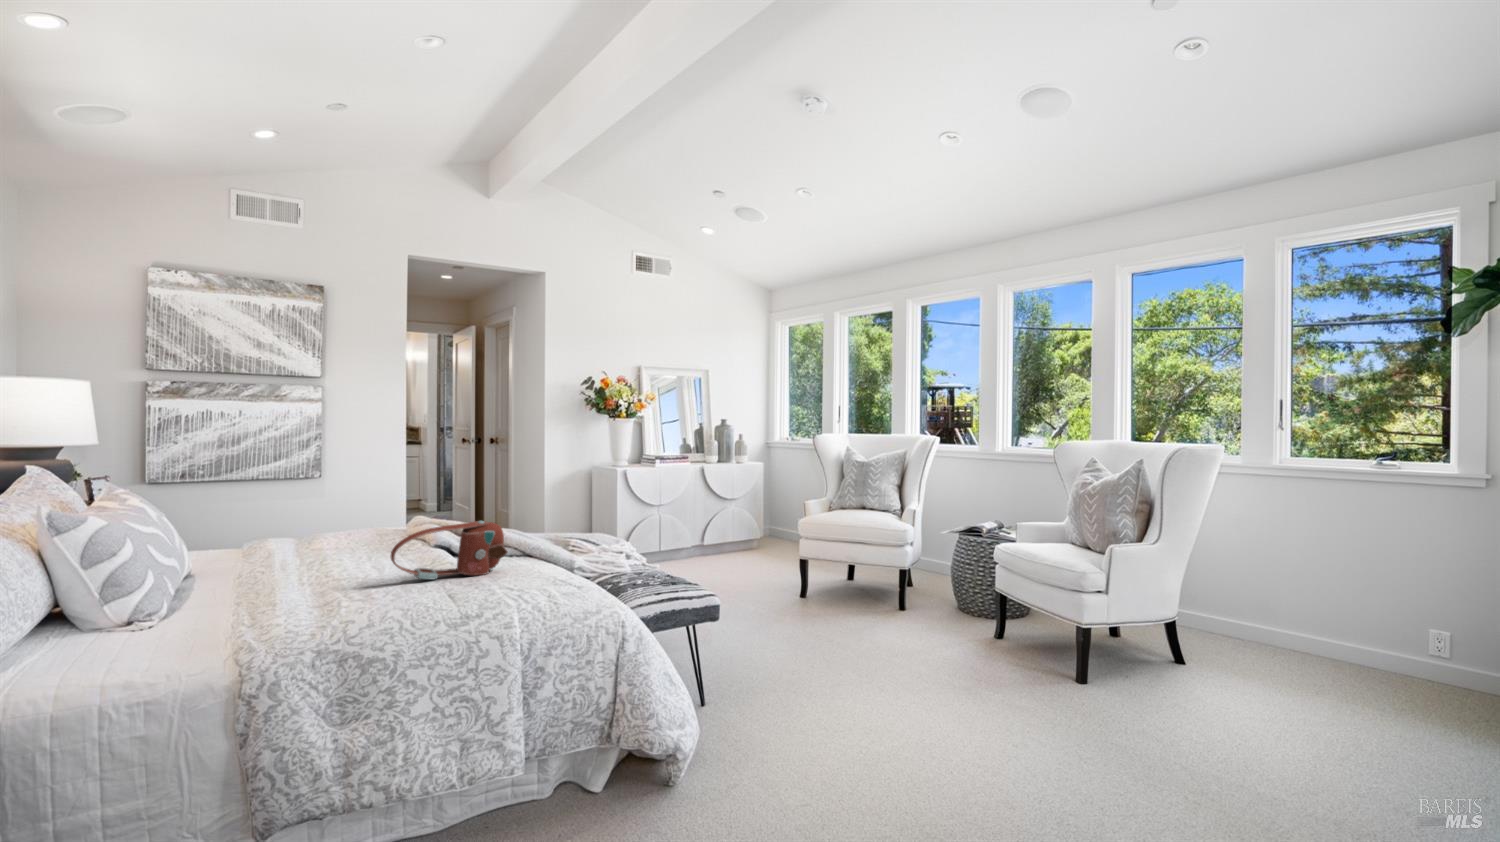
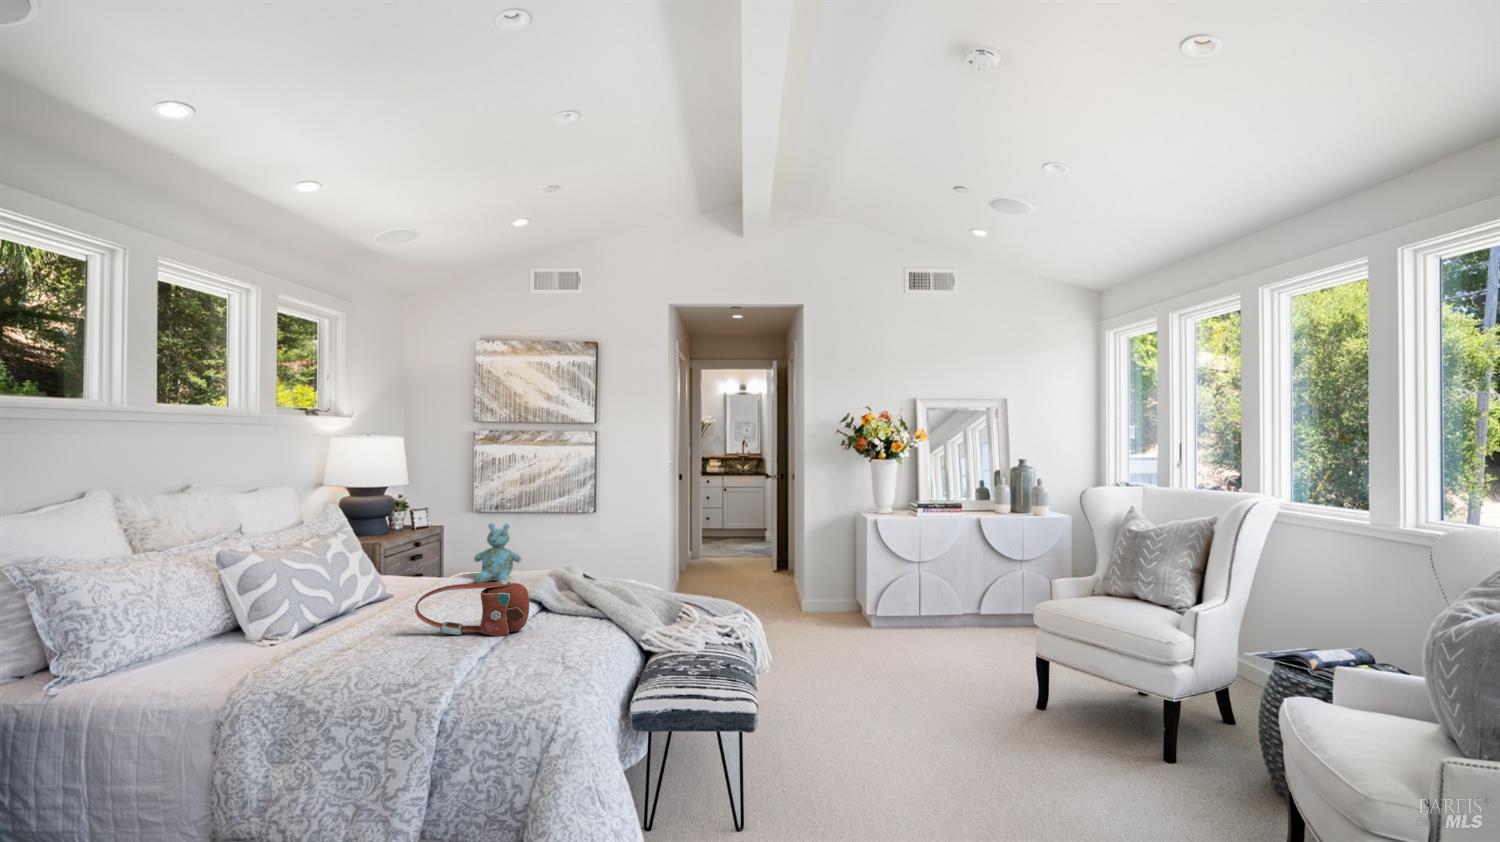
stuffed bear: none [311,478,370,544] -> present [474,524,521,583]

